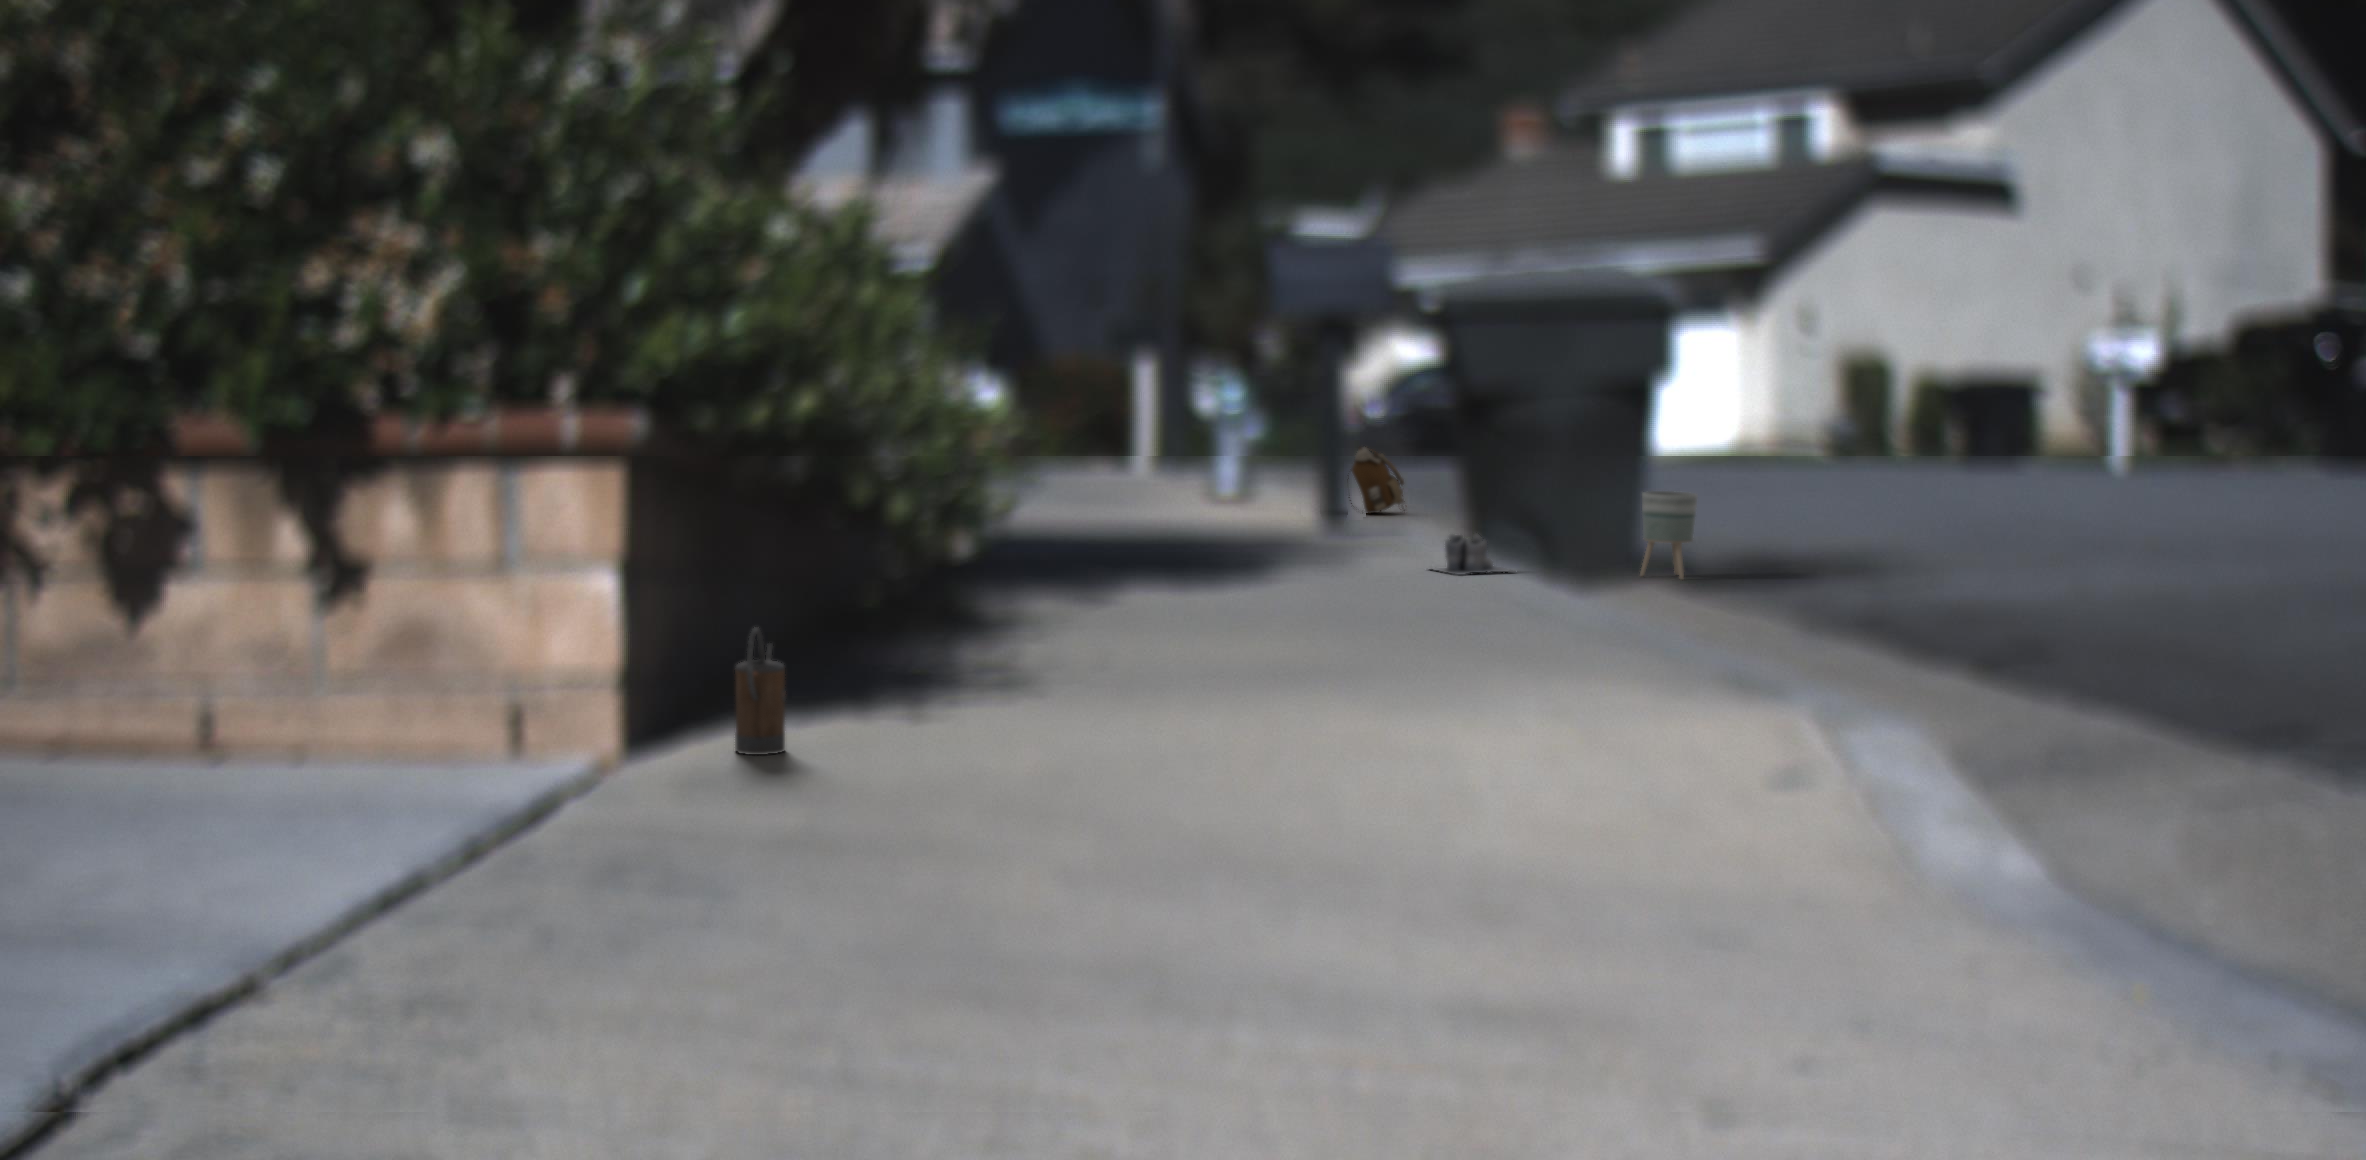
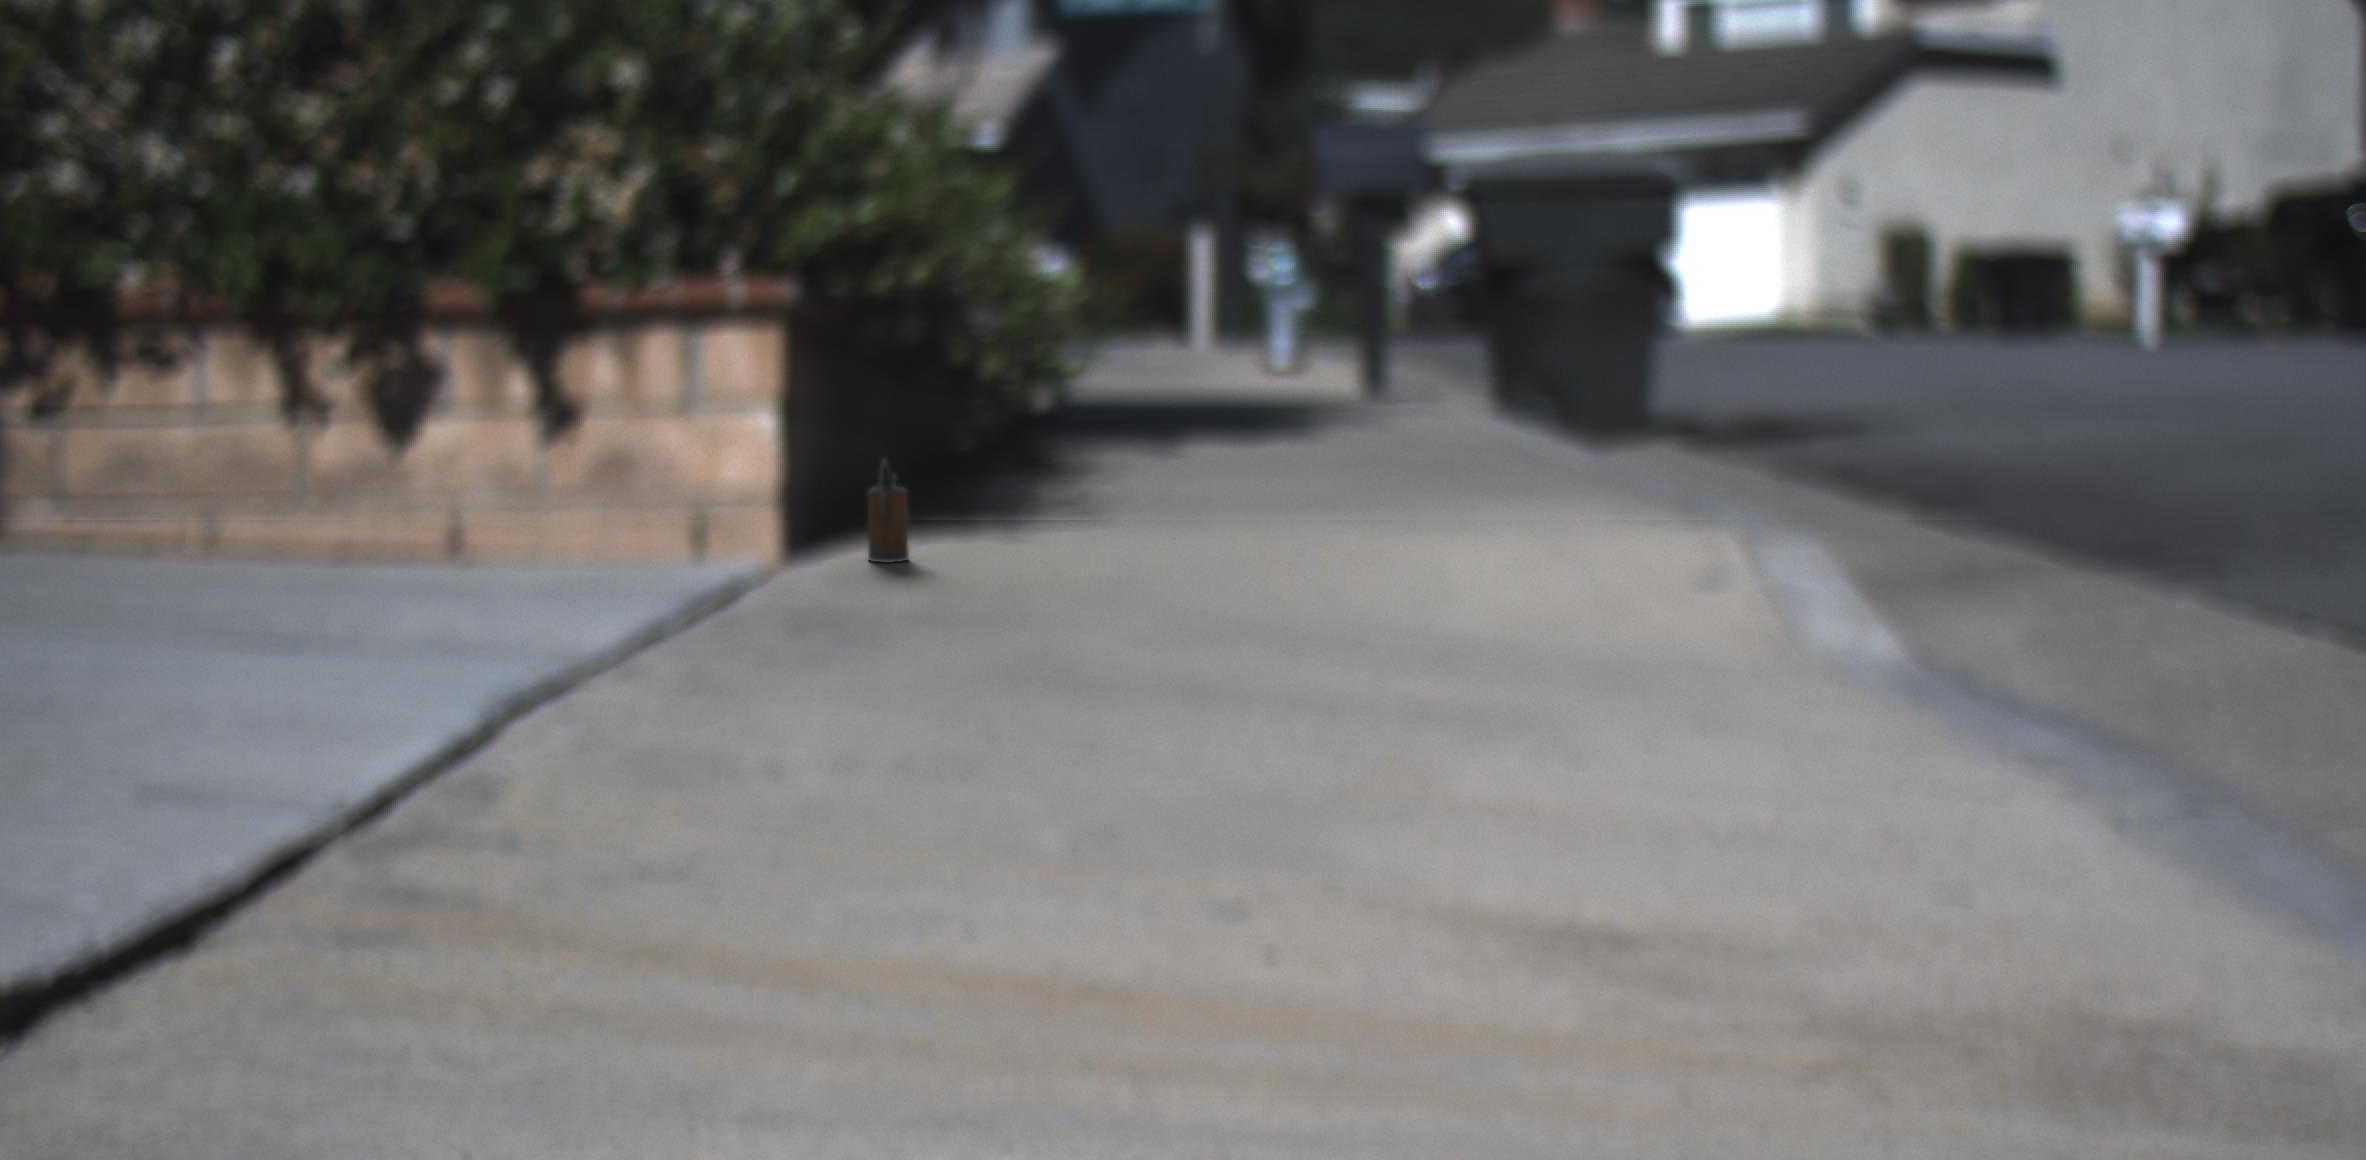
backpack: present [1348,447,1405,514] -> none [1387,315,1442,378]
planter: present [1640,491,1698,579] -> none [1644,354,1696,433]
boots: present [1428,534,1515,575] -> none [1451,392,1534,429]

